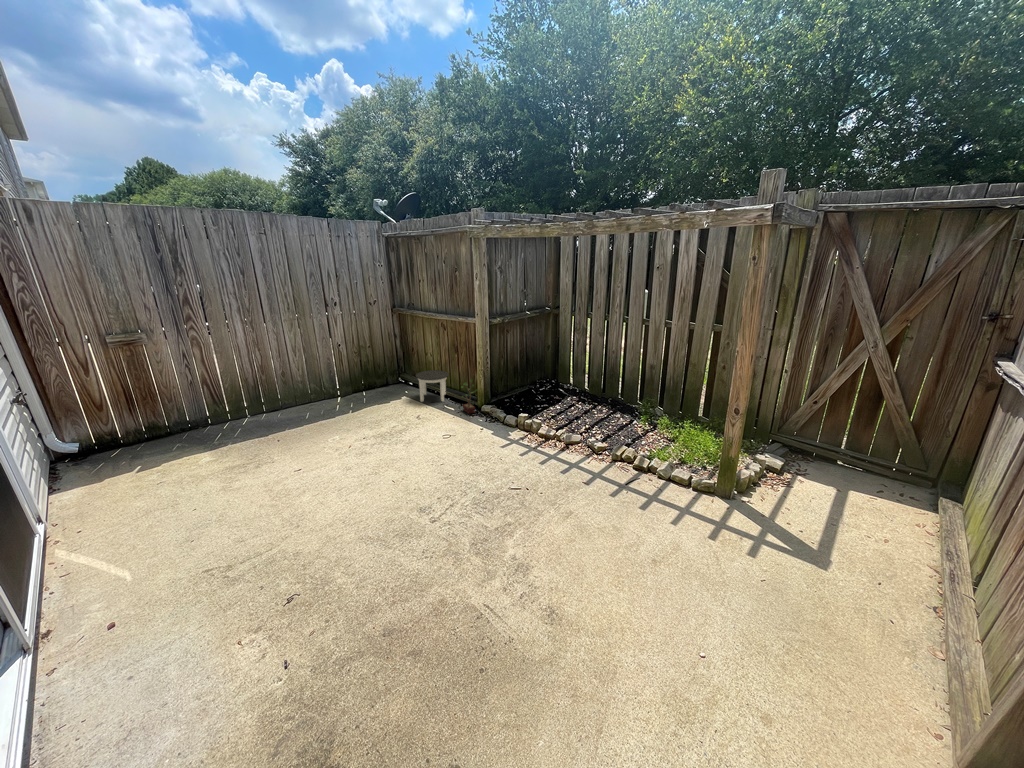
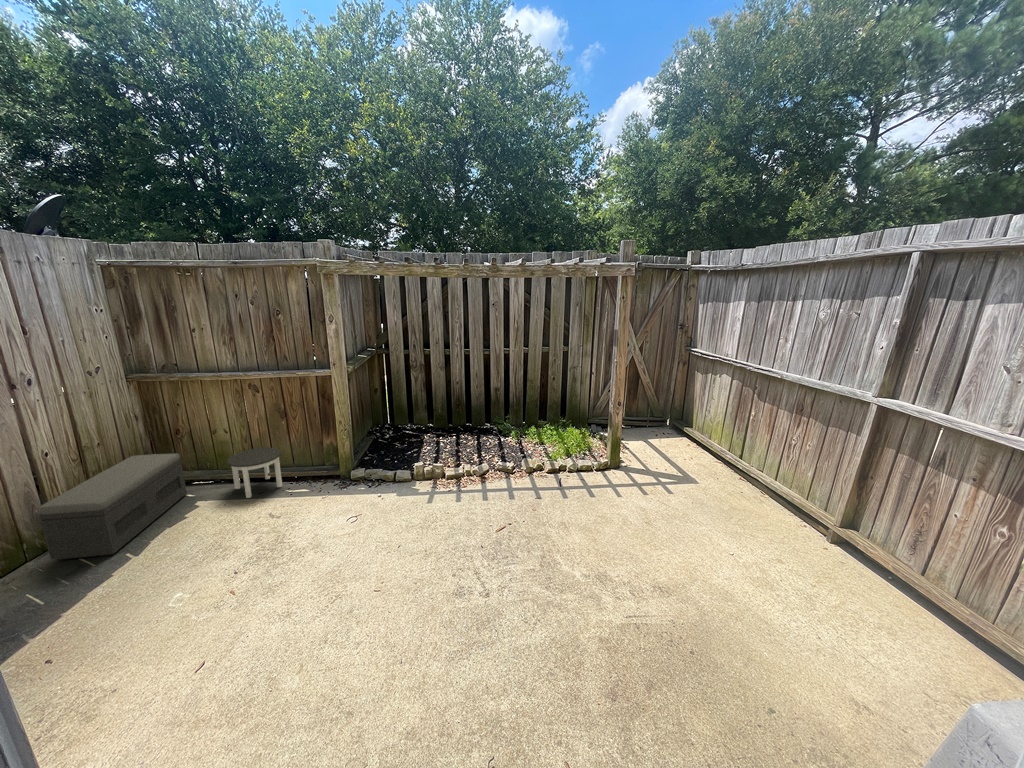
storage bench: none [327,358,404,407] -> present [38,453,187,560]
potted plant: present [462,379,475,414] -> none [319,443,356,487]

